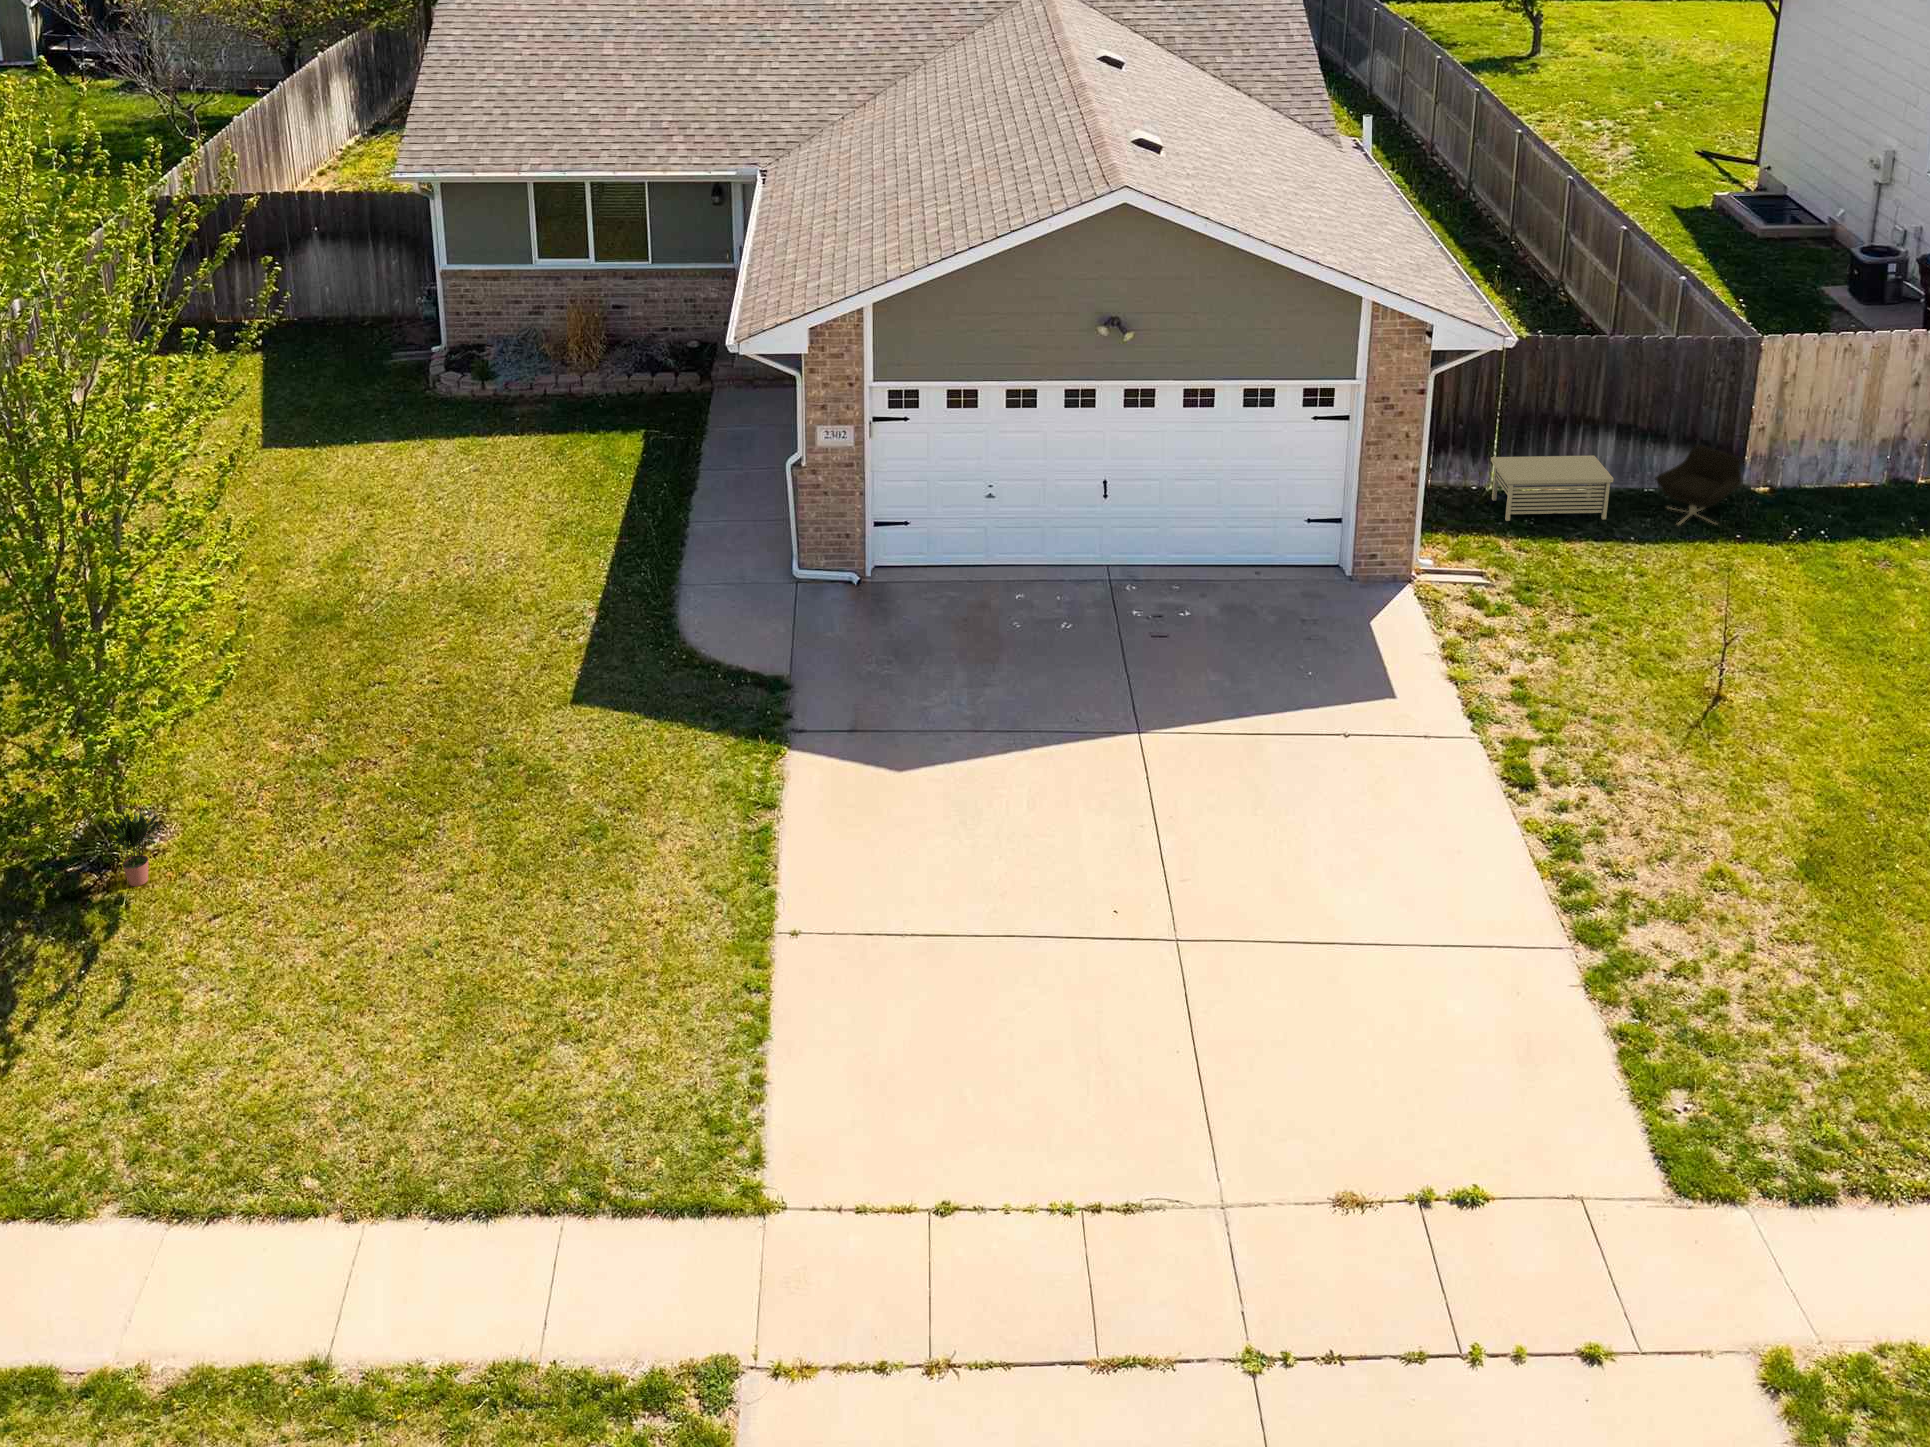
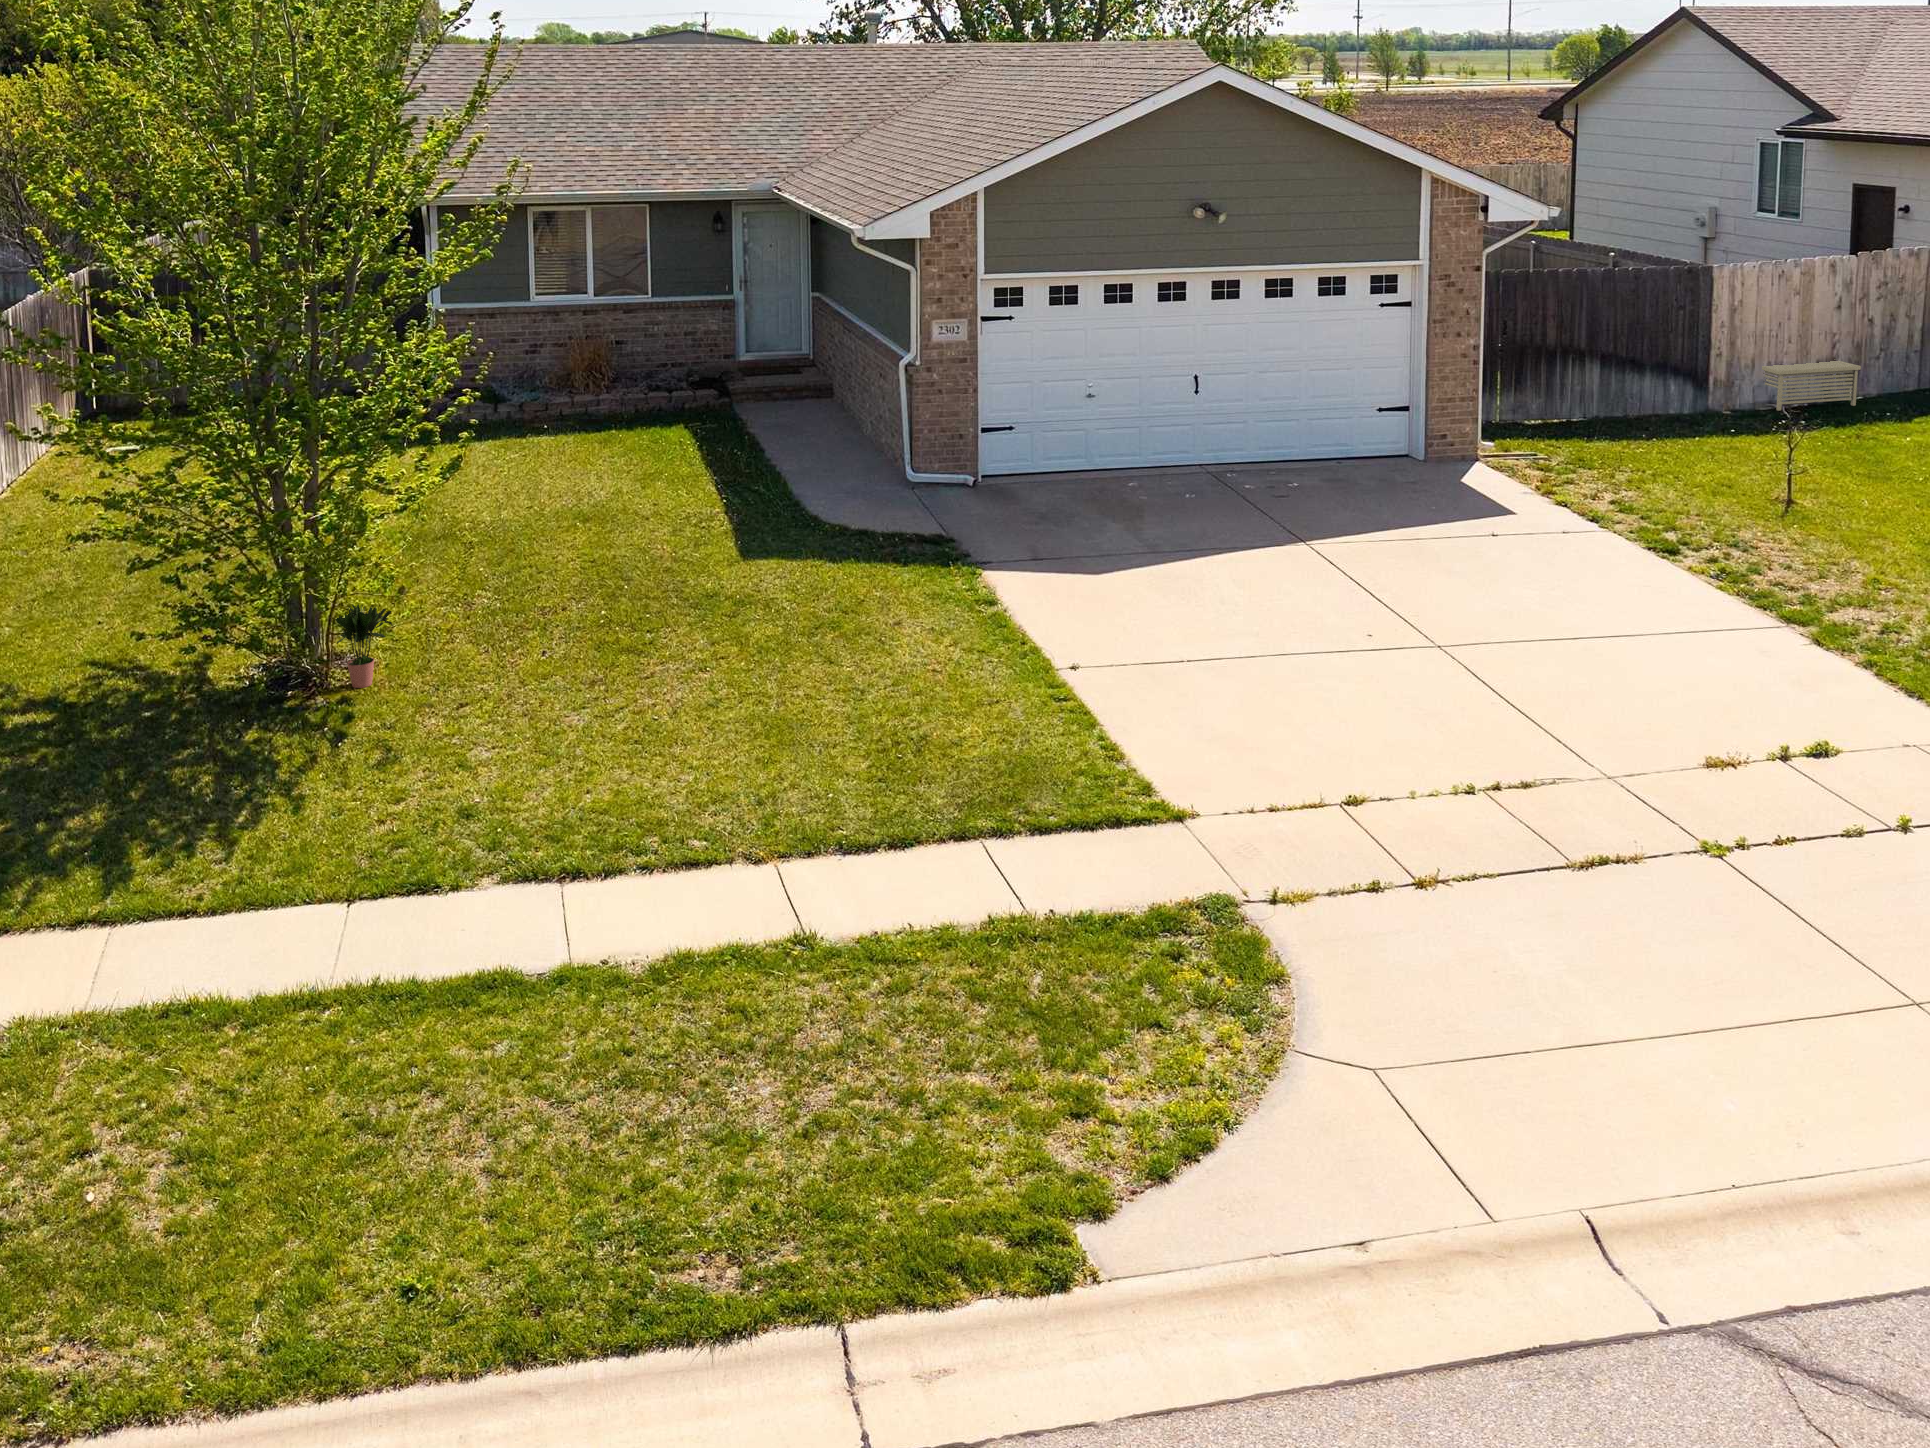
lounge chair: present [1656,445,1741,525] -> none [1647,355,1720,419]
storage bench: present [1491,456,1614,521] -> present [1754,361,1861,411]

